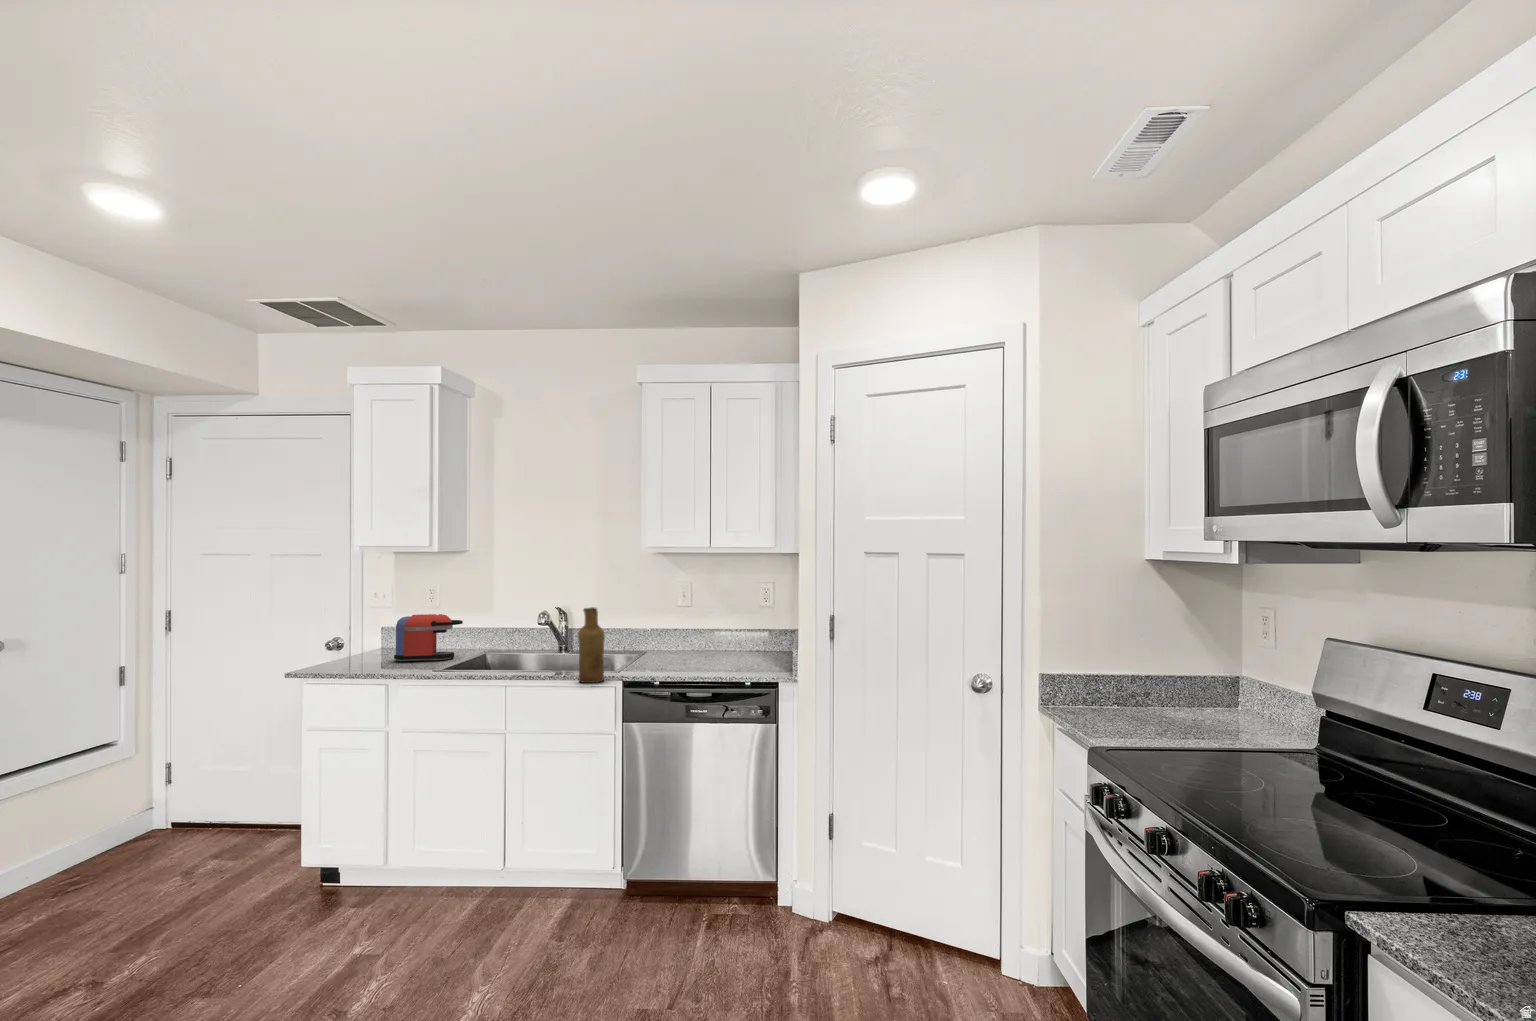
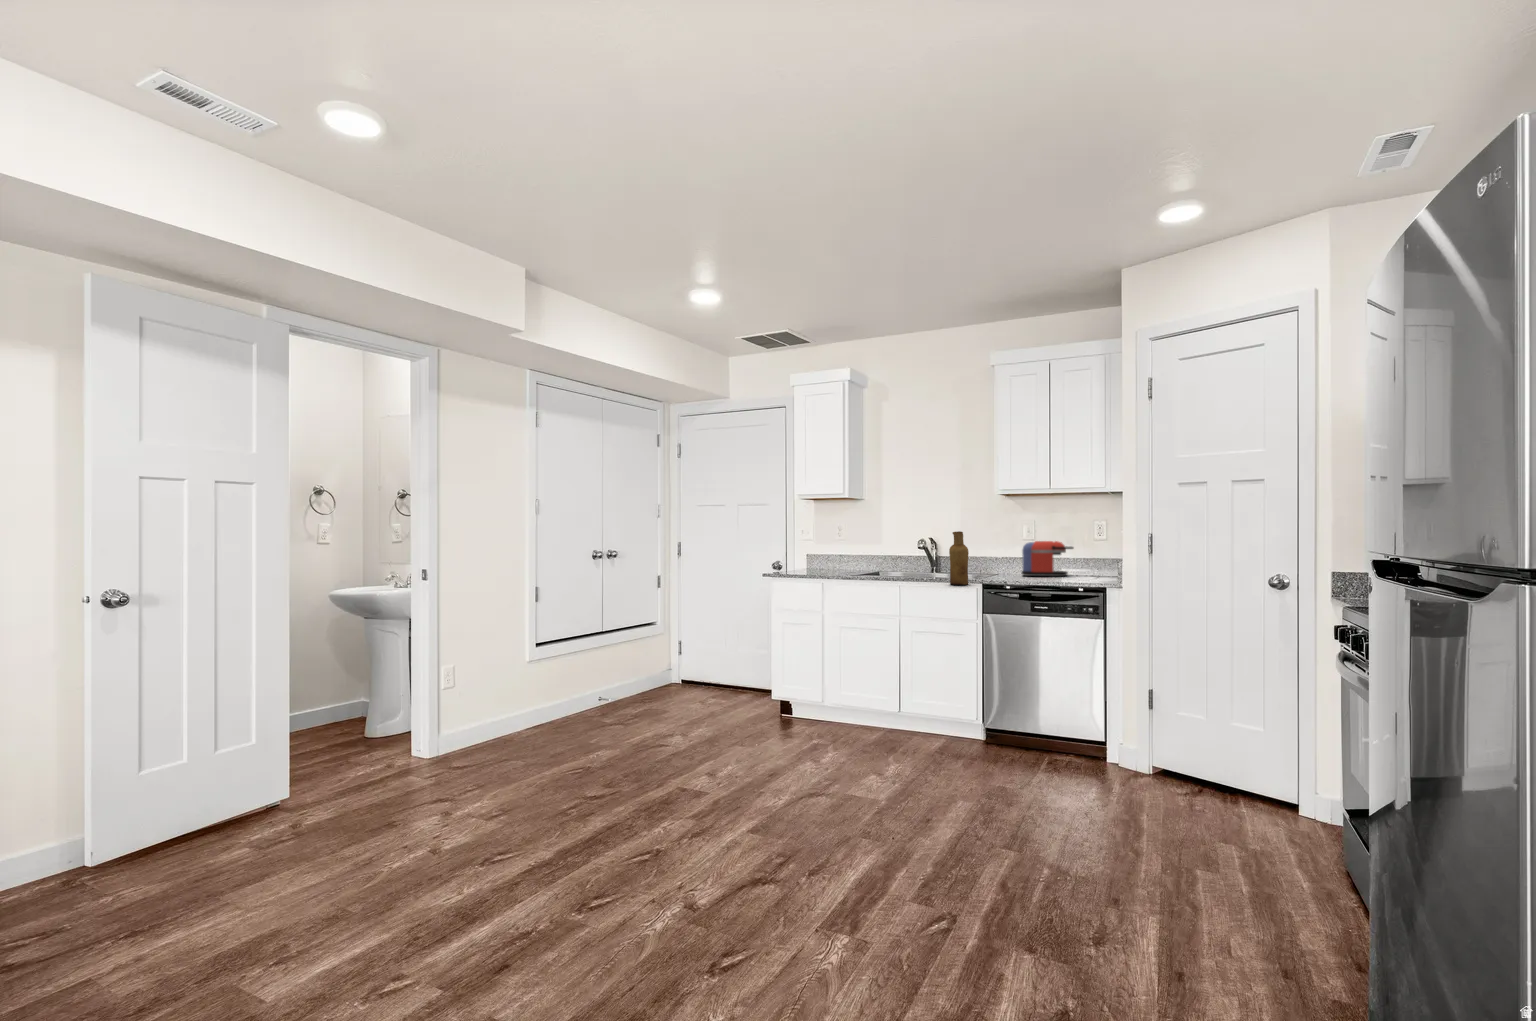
coffee maker: present [394,614,463,661] -> present [1022,541,1073,576]

